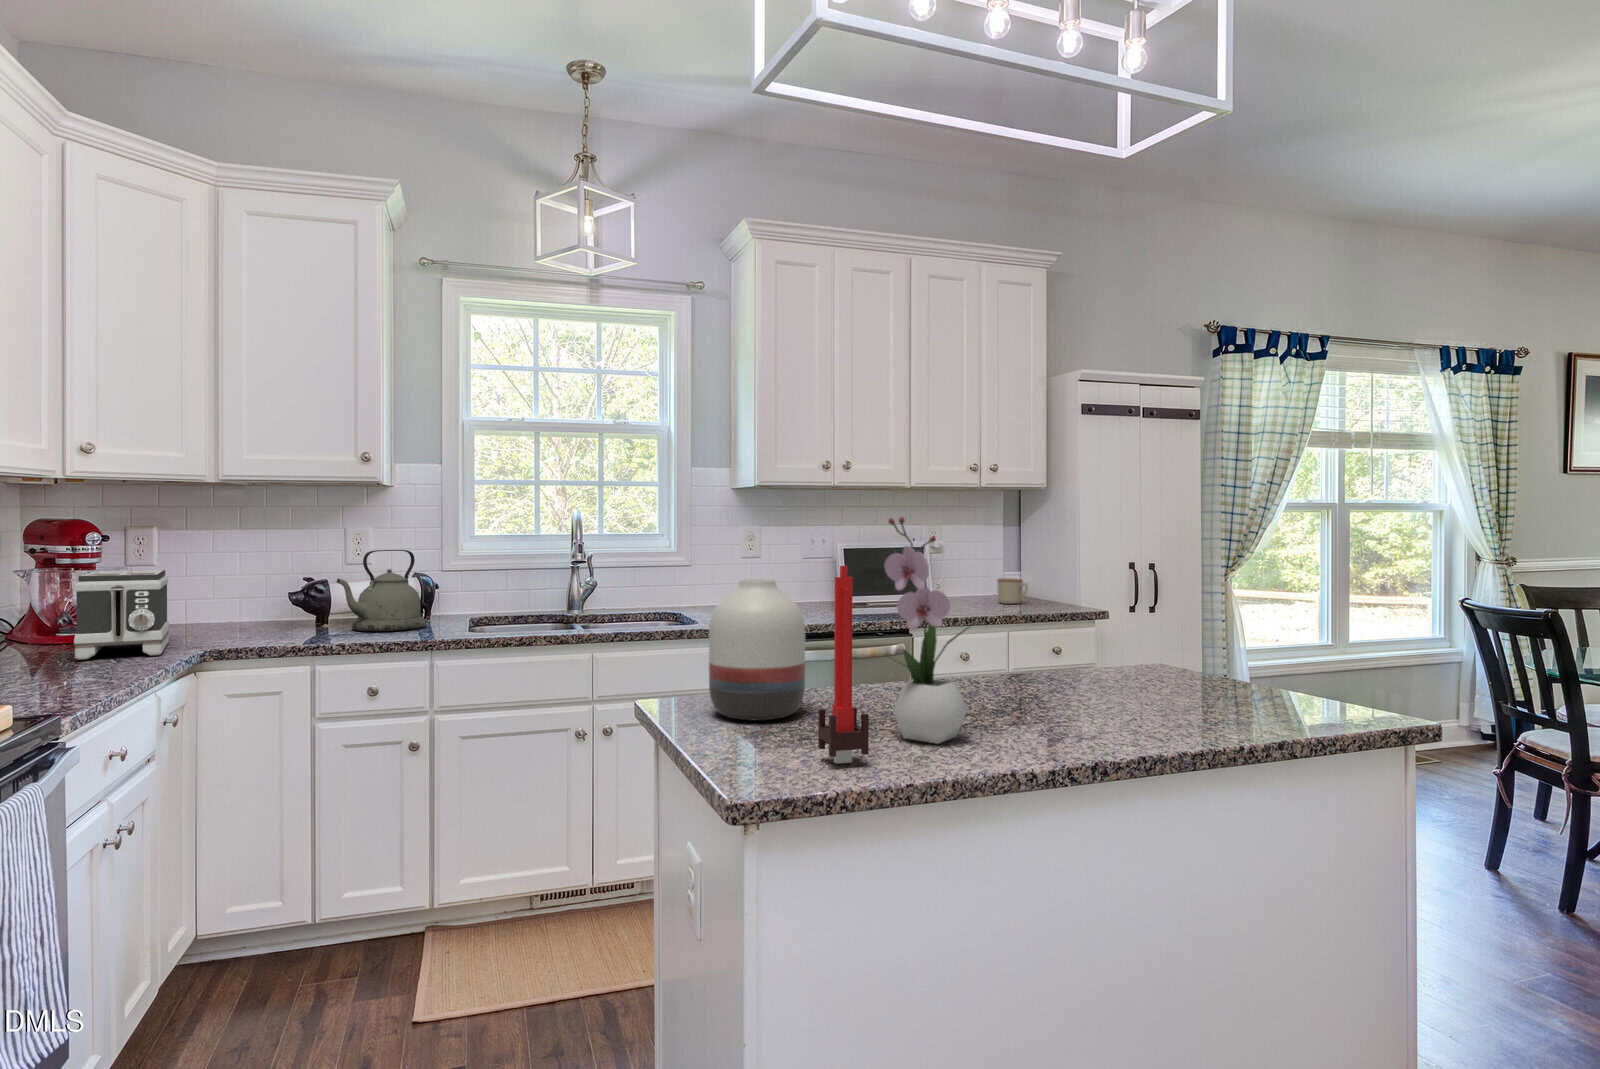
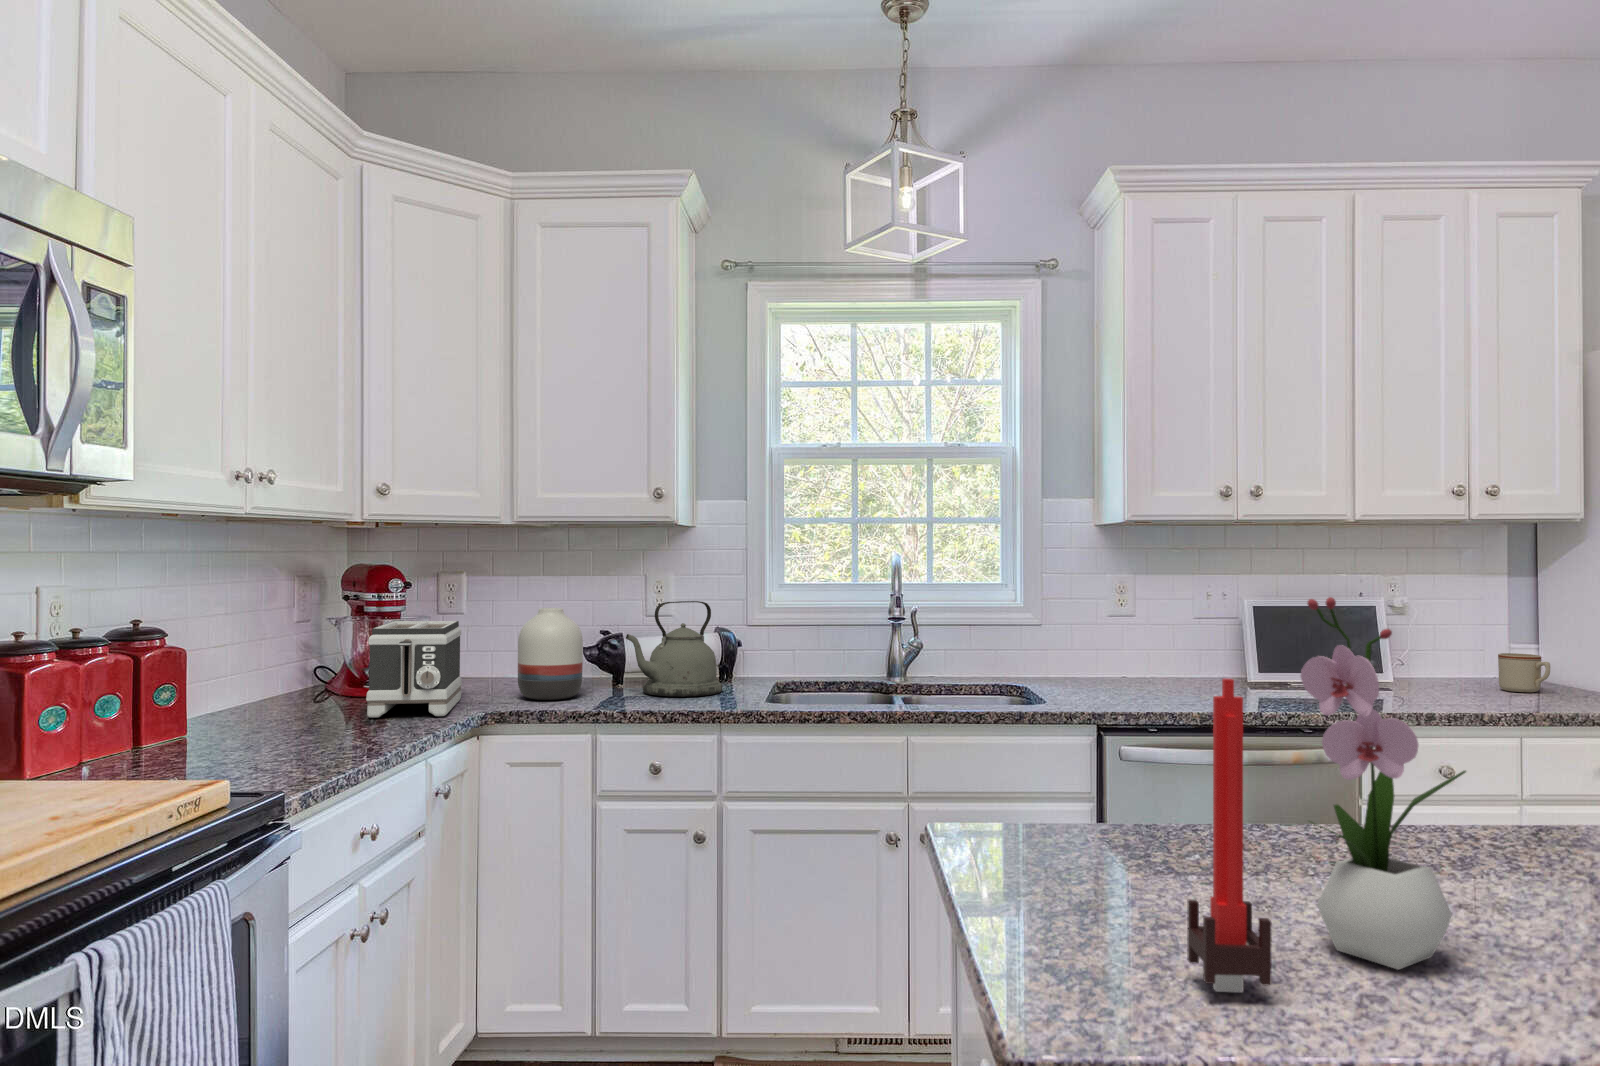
vase: present [709,579,805,720] -> present [518,608,583,700]

